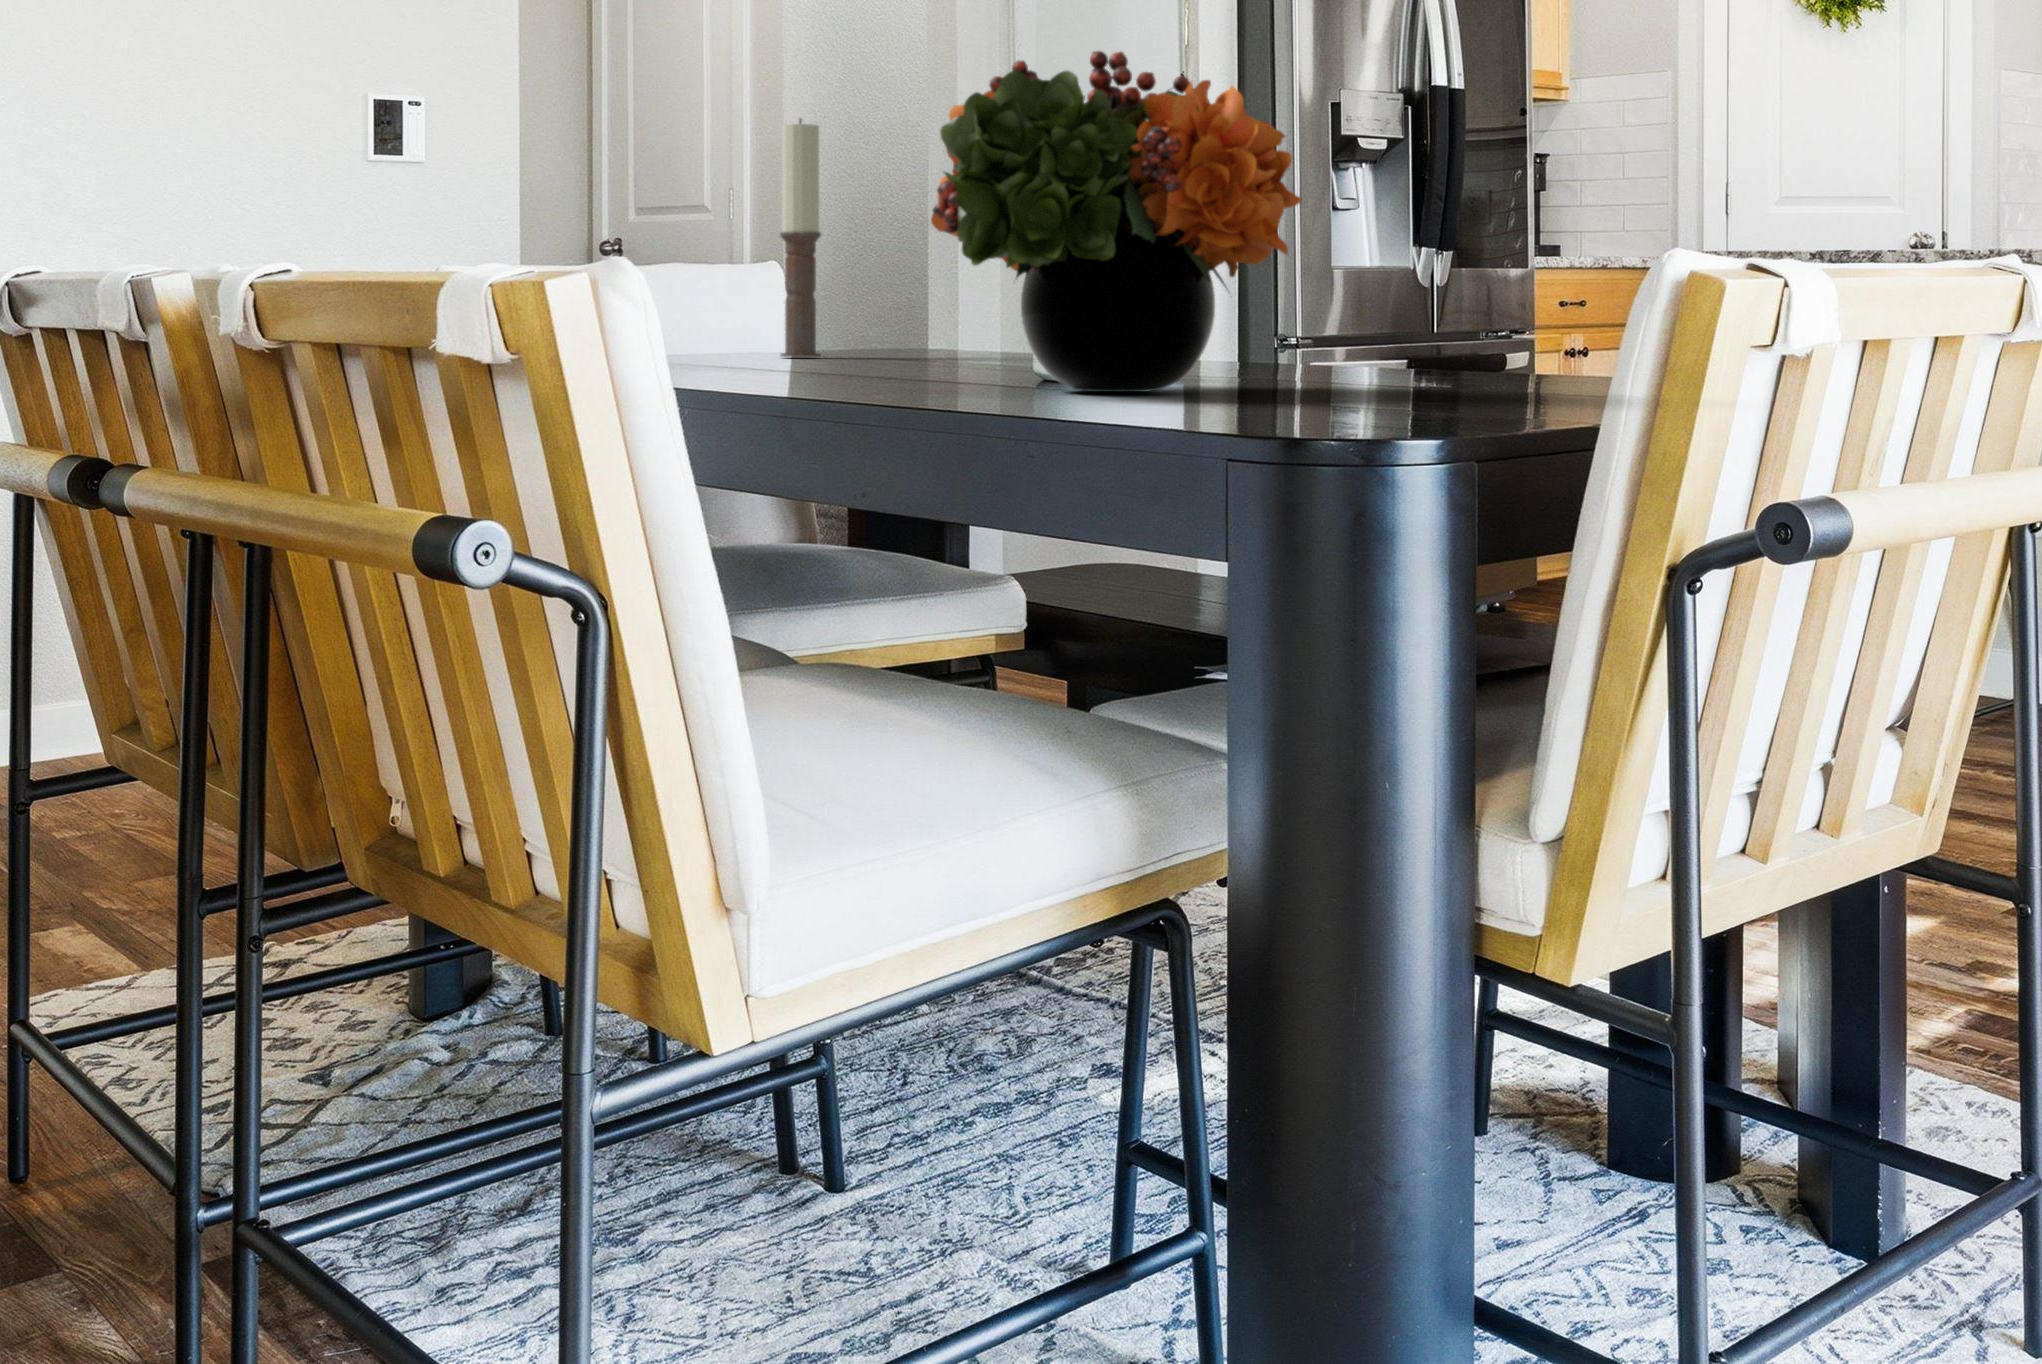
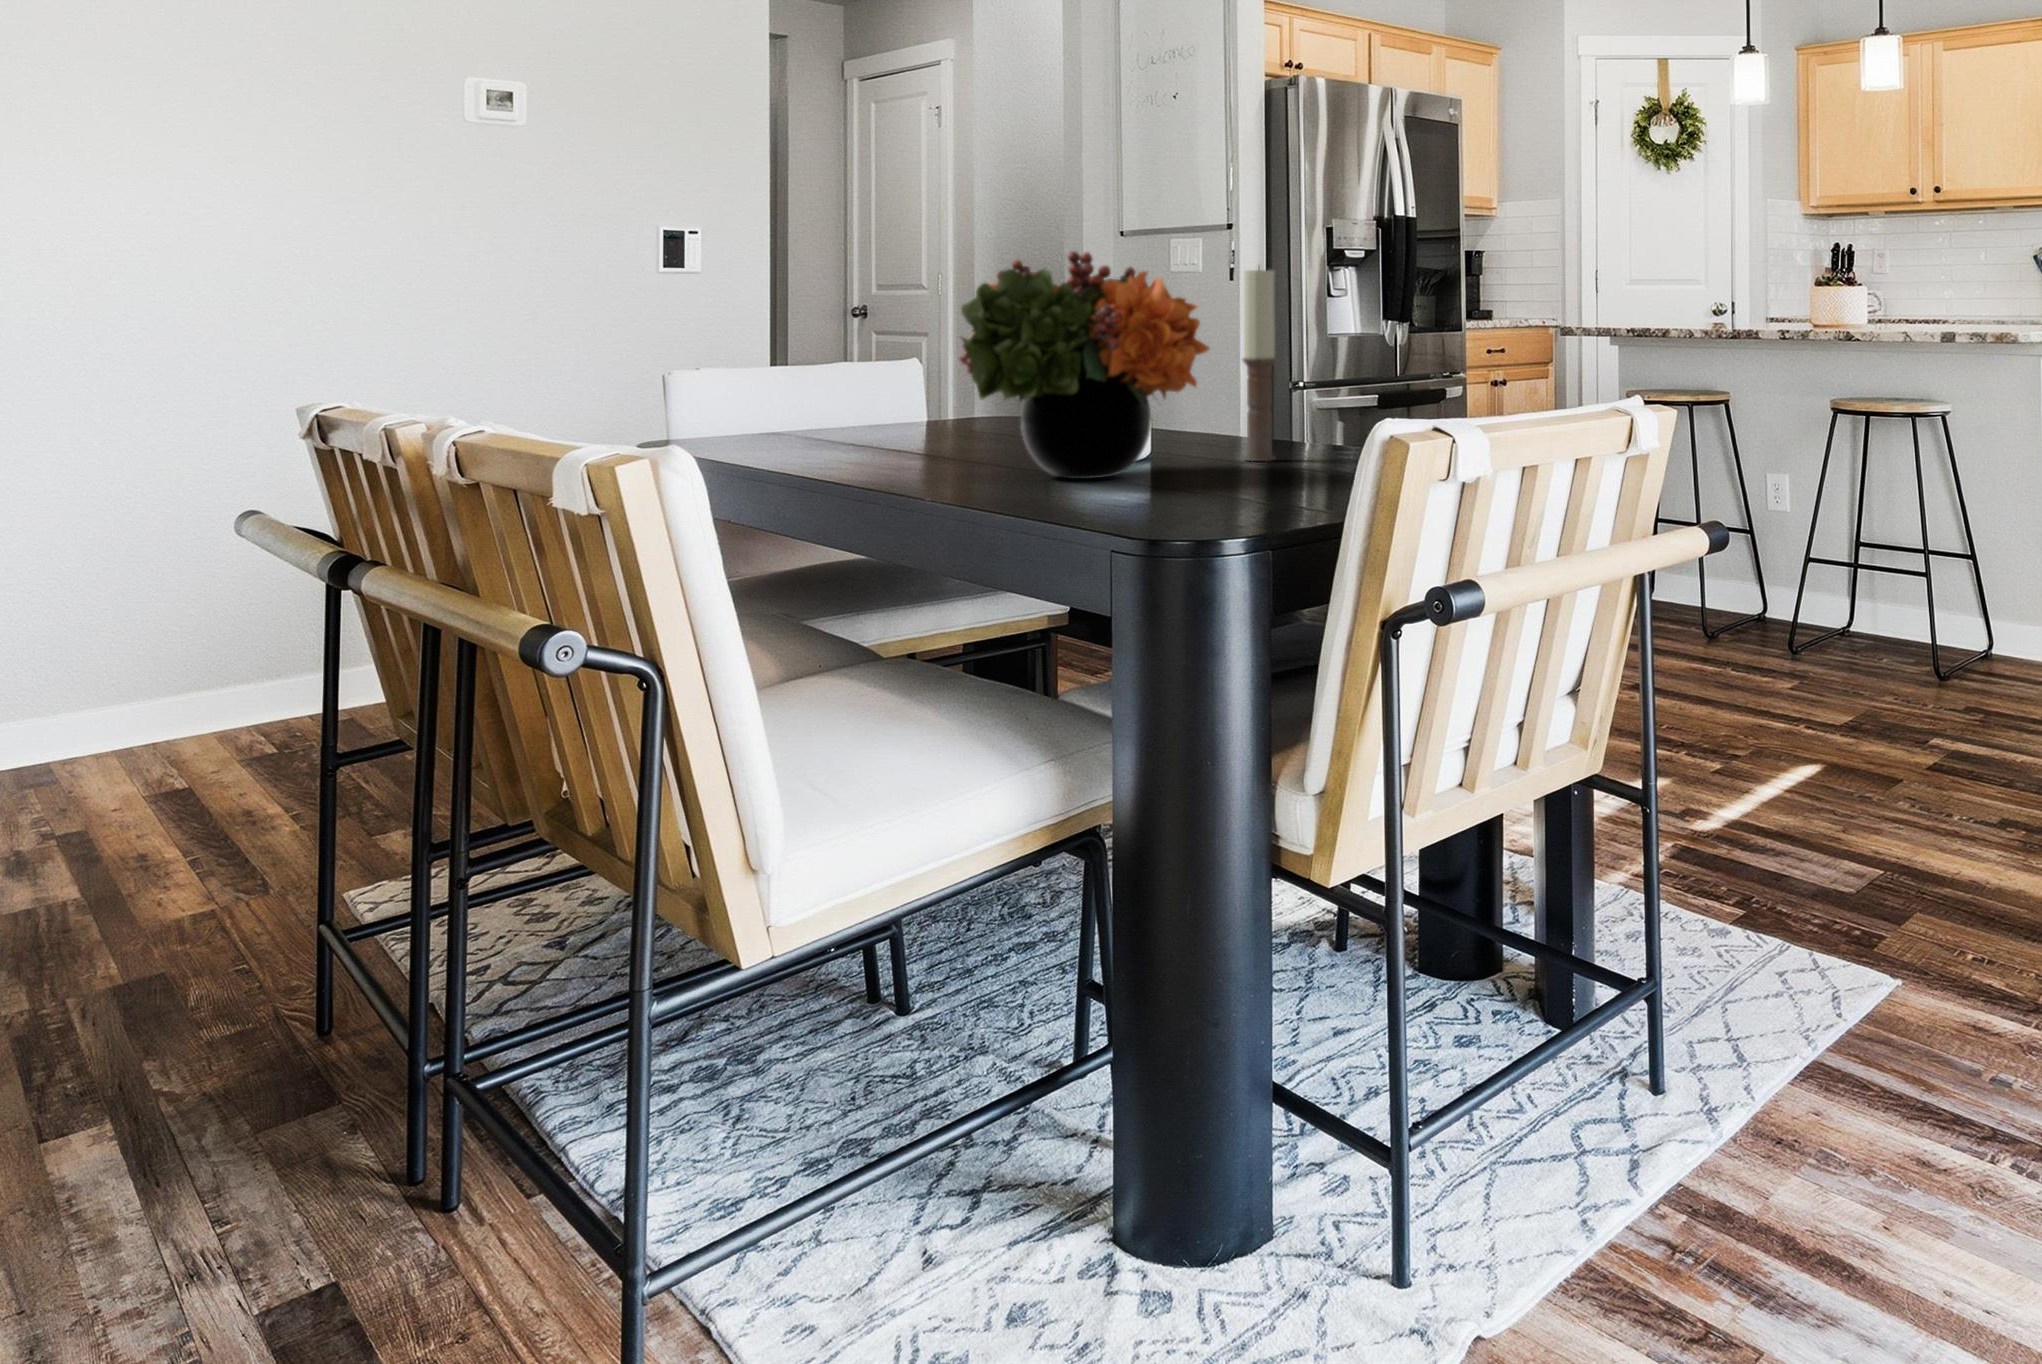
candle: present [780,119,821,357] -> present [1243,269,1276,461]

